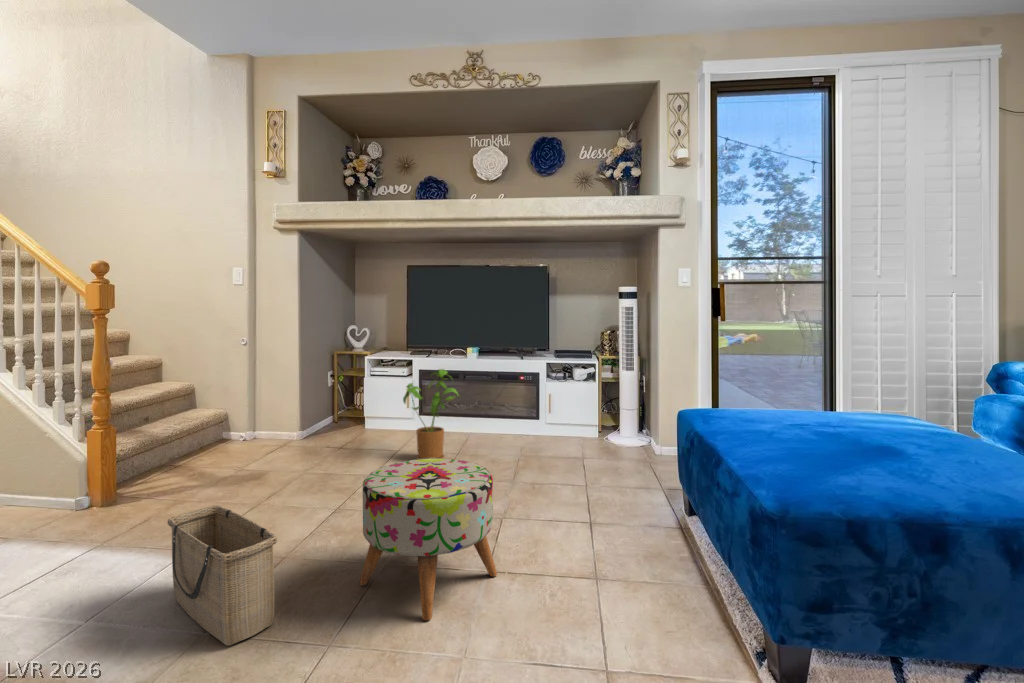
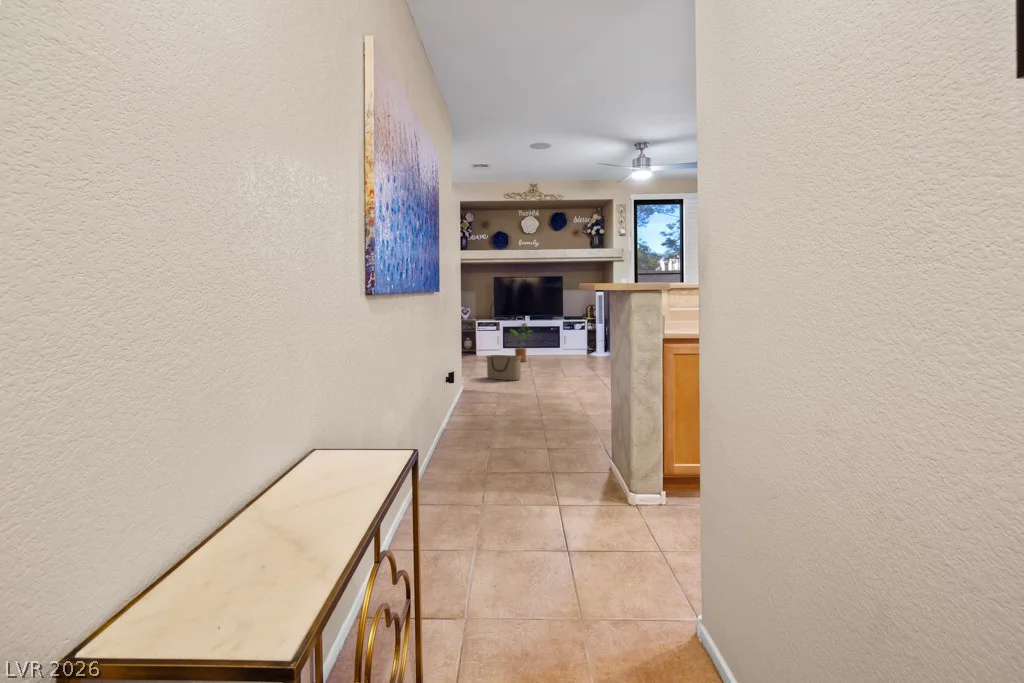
ottoman: present [359,458,497,621] -> none [533,344,570,378]

